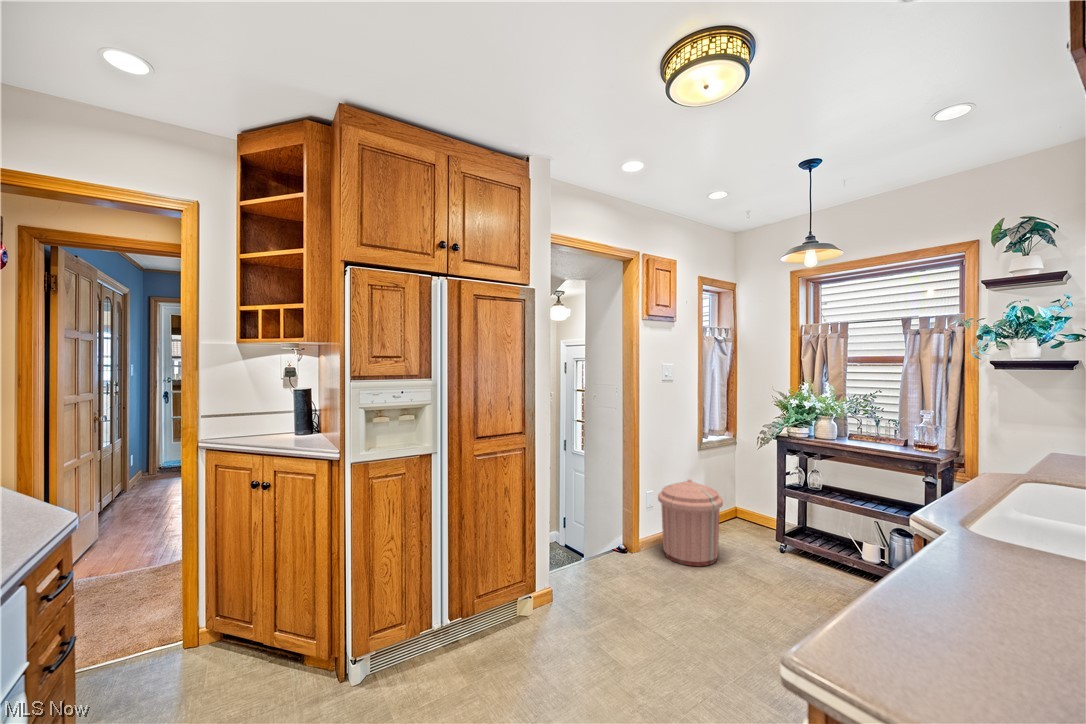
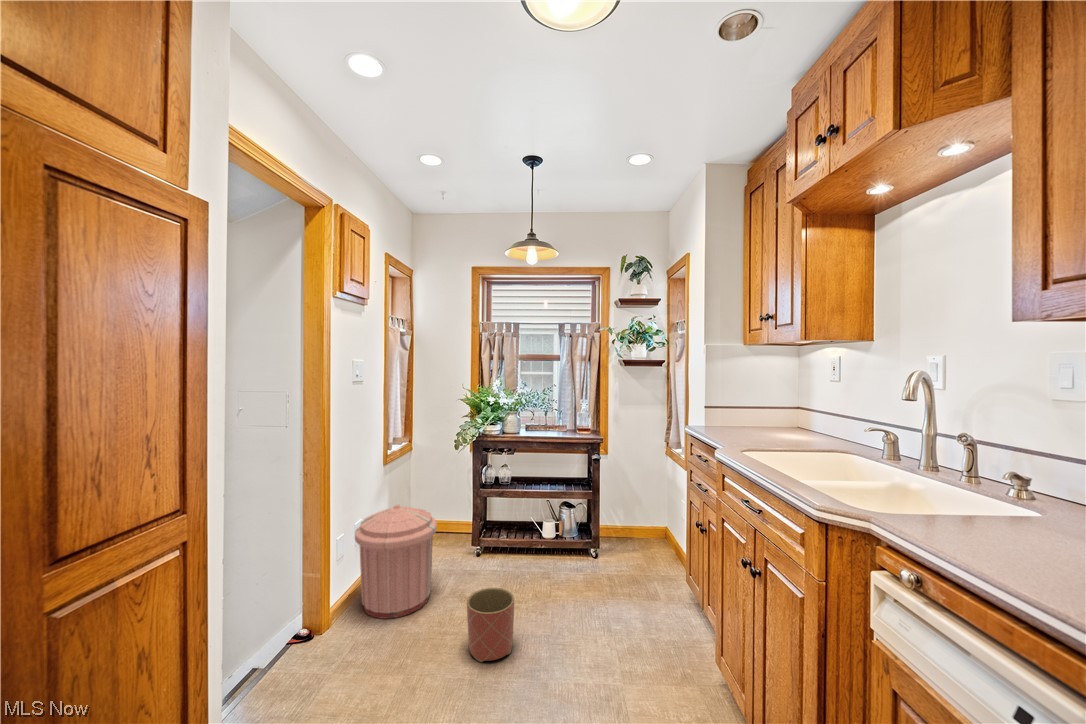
planter: none [713,560,756,619] -> present [467,588,514,662]

